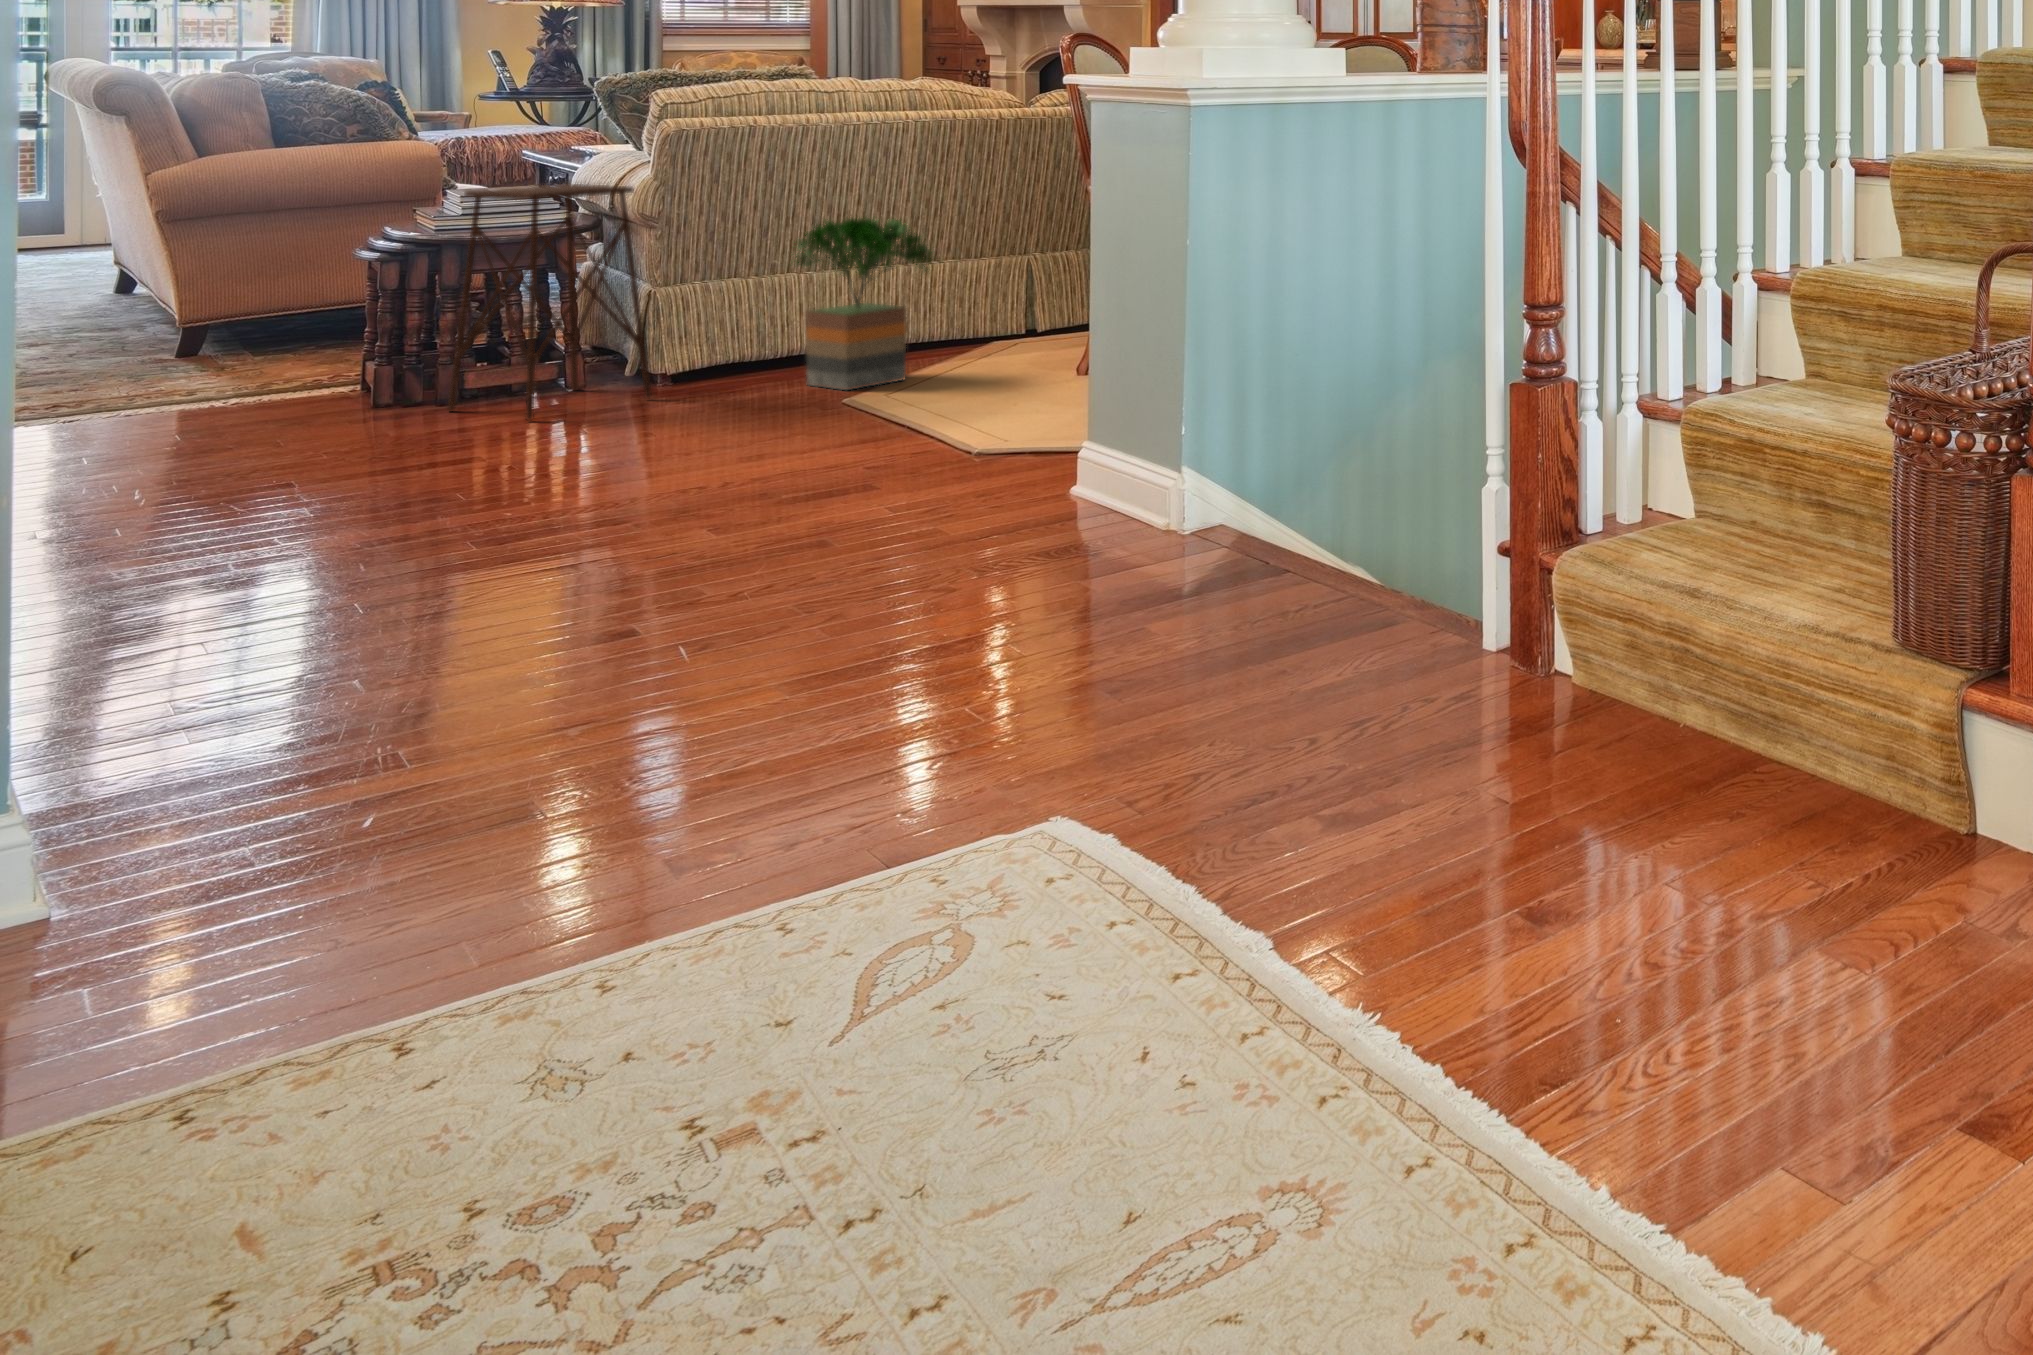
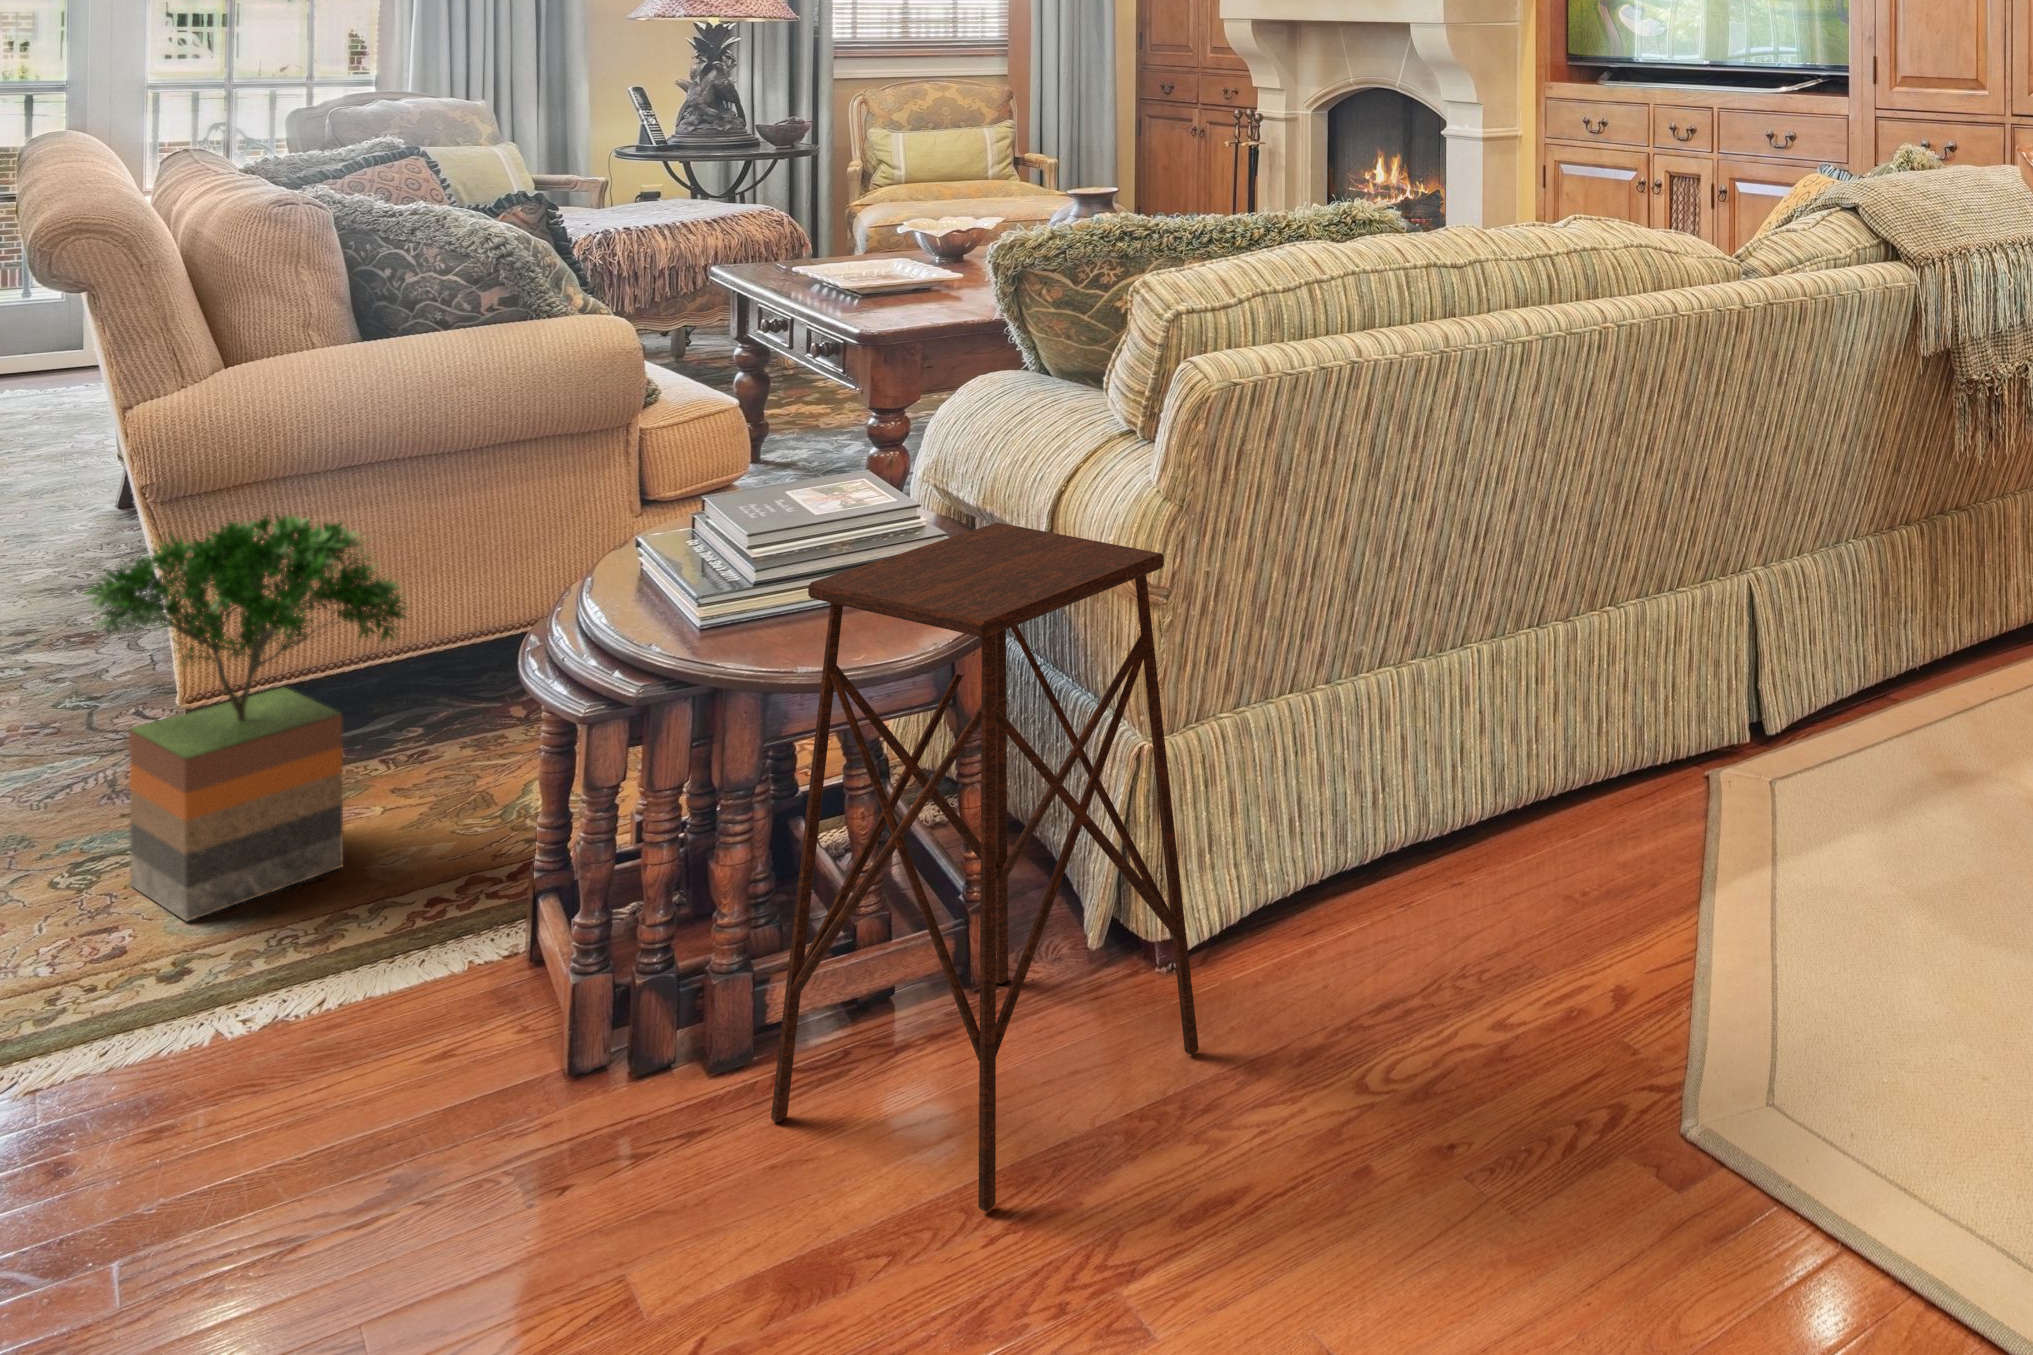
potted tree: present [795,217,934,390] -> present [87,515,409,921]

